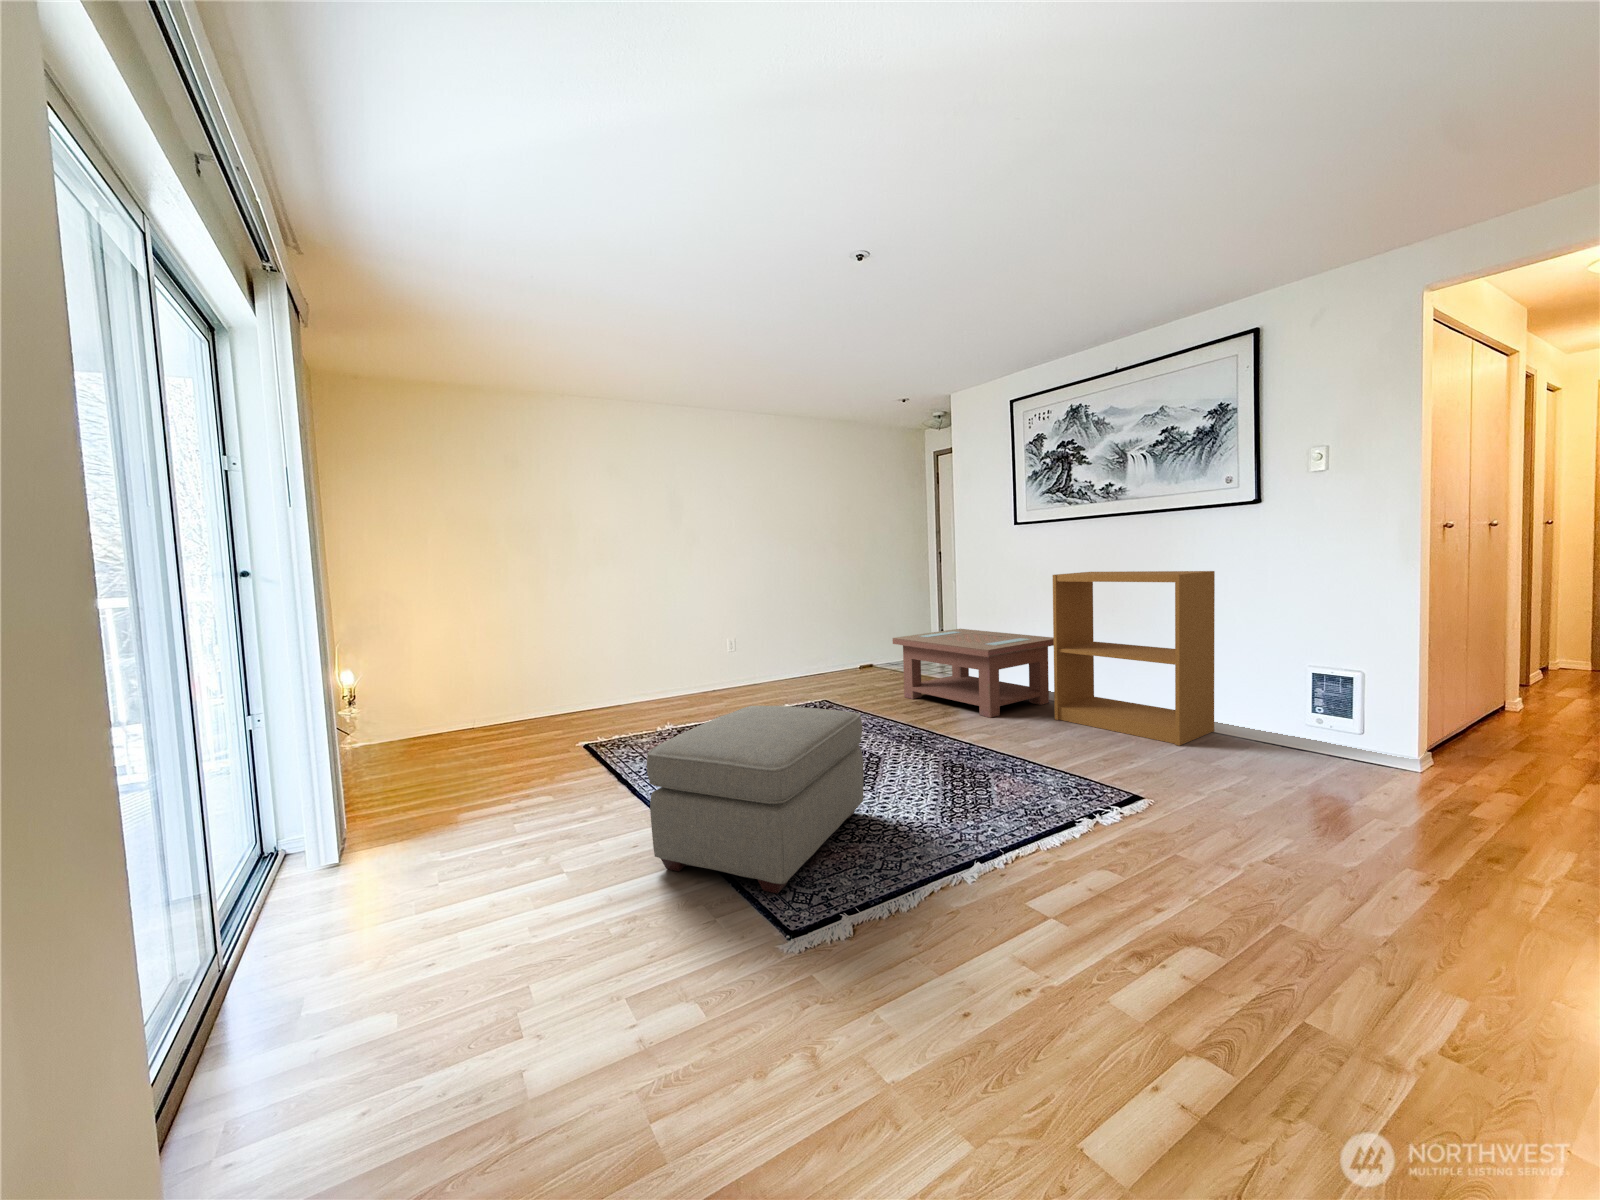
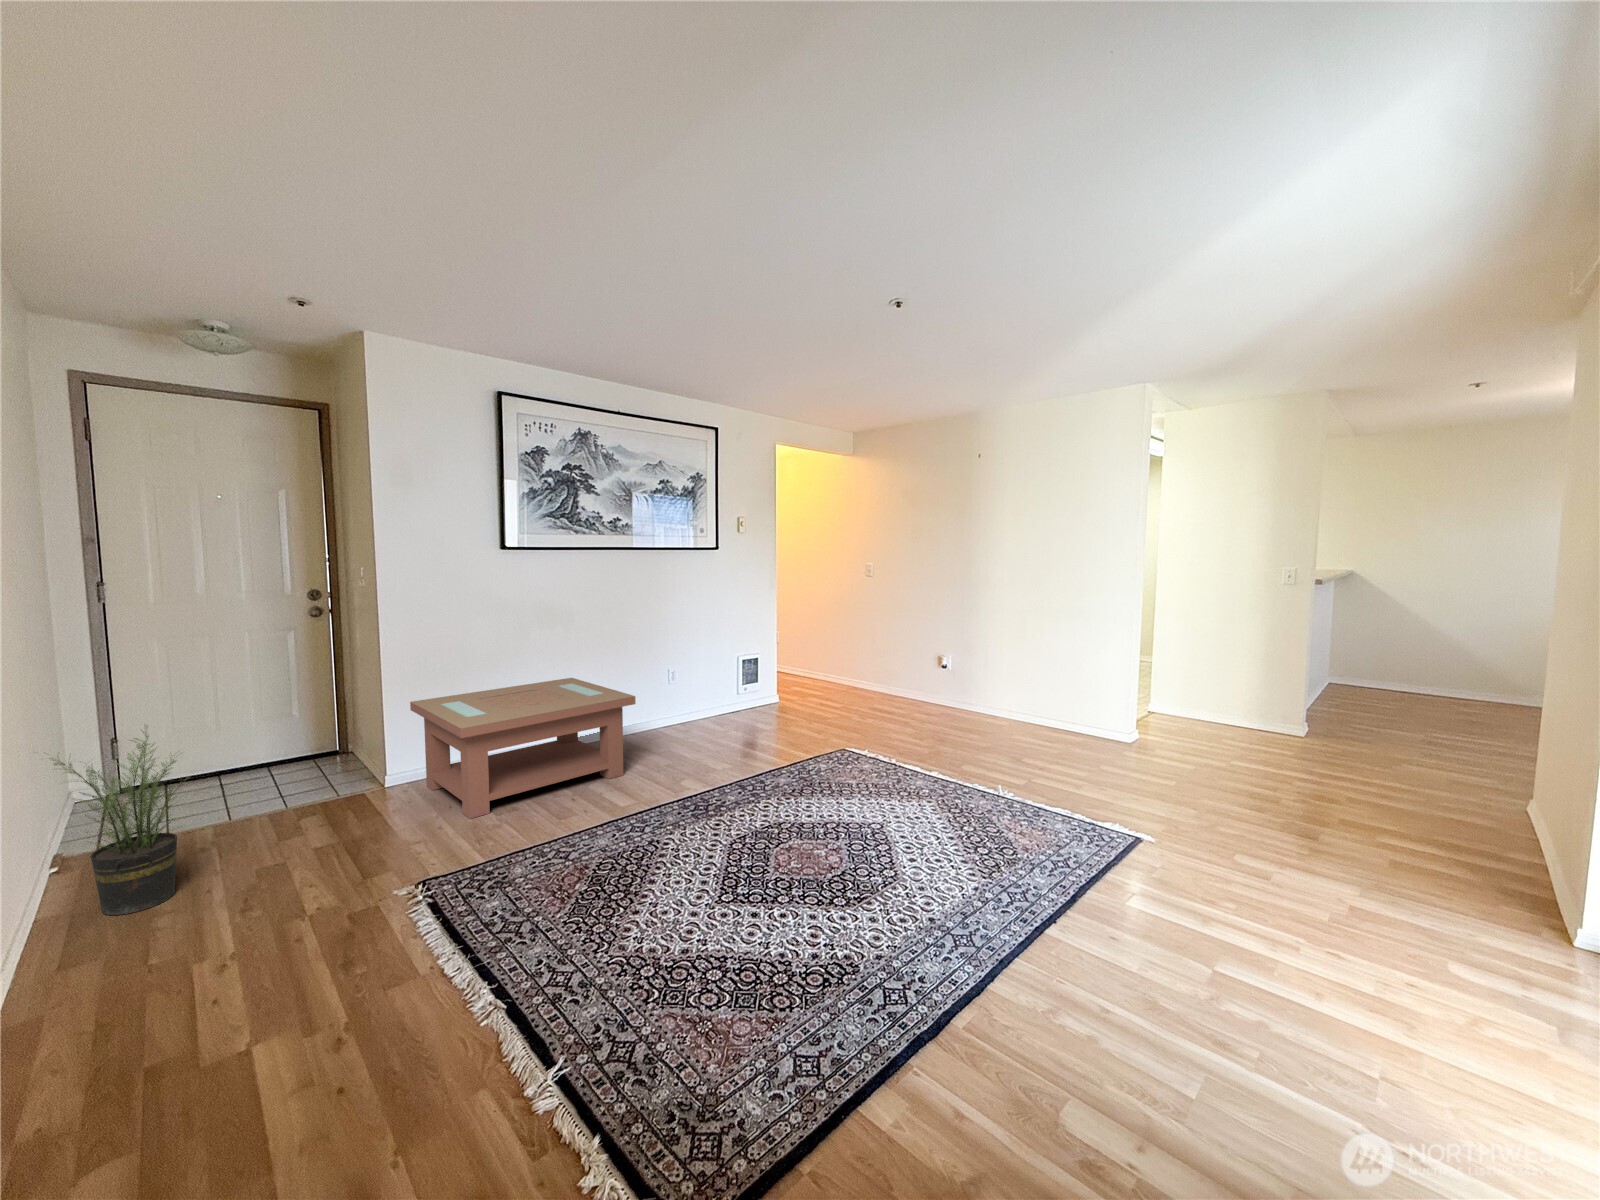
bookshelf: present [1053,571,1215,746] -> none [604,598,731,753]
potted plant: none [807,608,850,678] -> present [51,726,190,915]
ottoman: present [647,706,864,893] -> none [931,732,1143,892]

